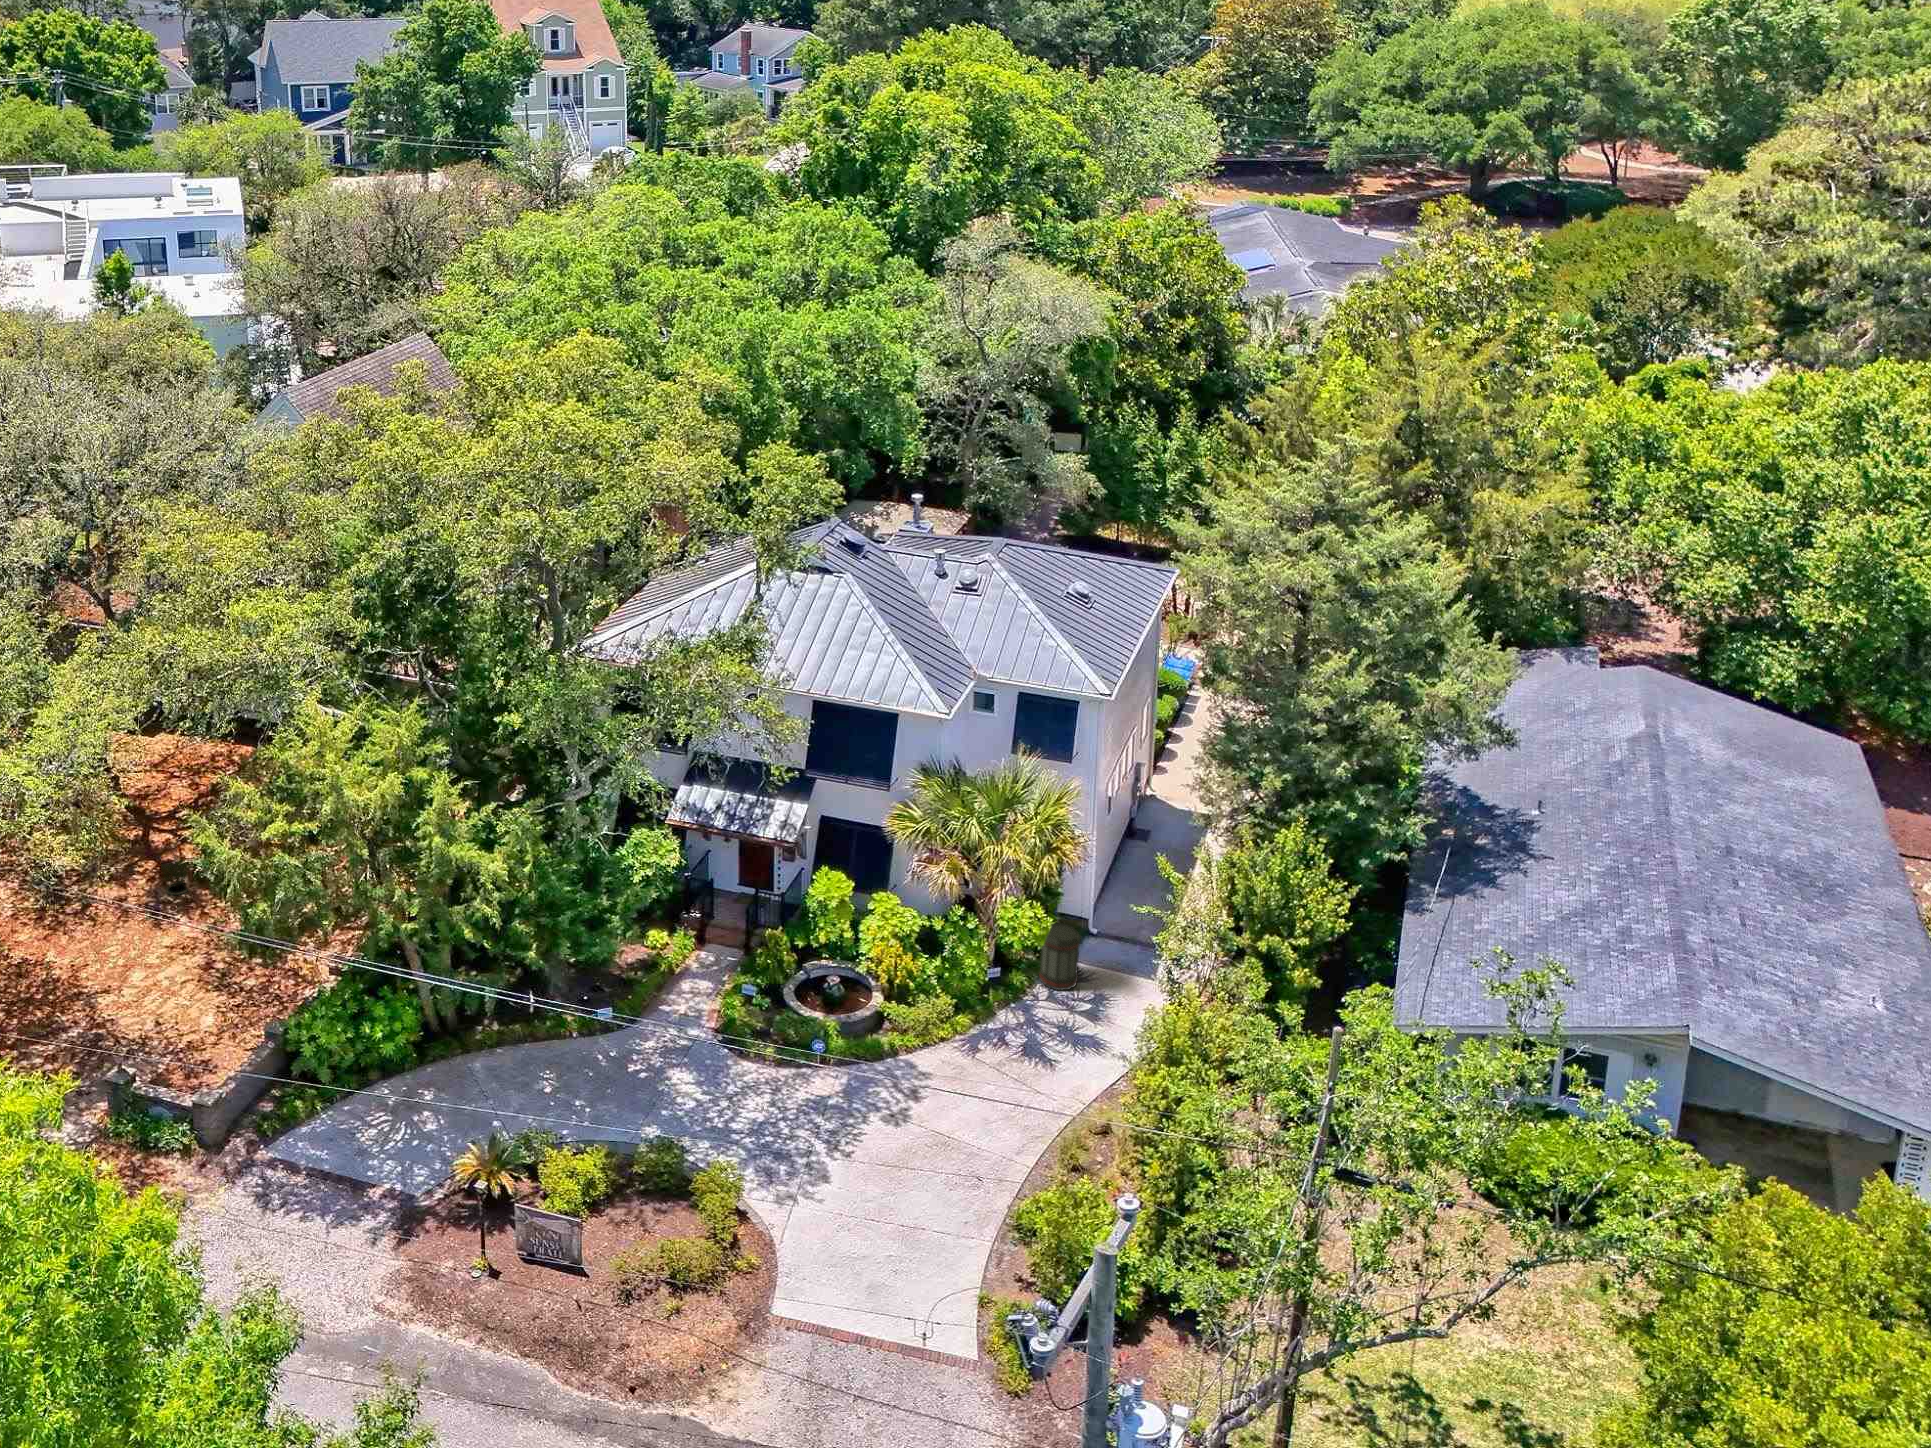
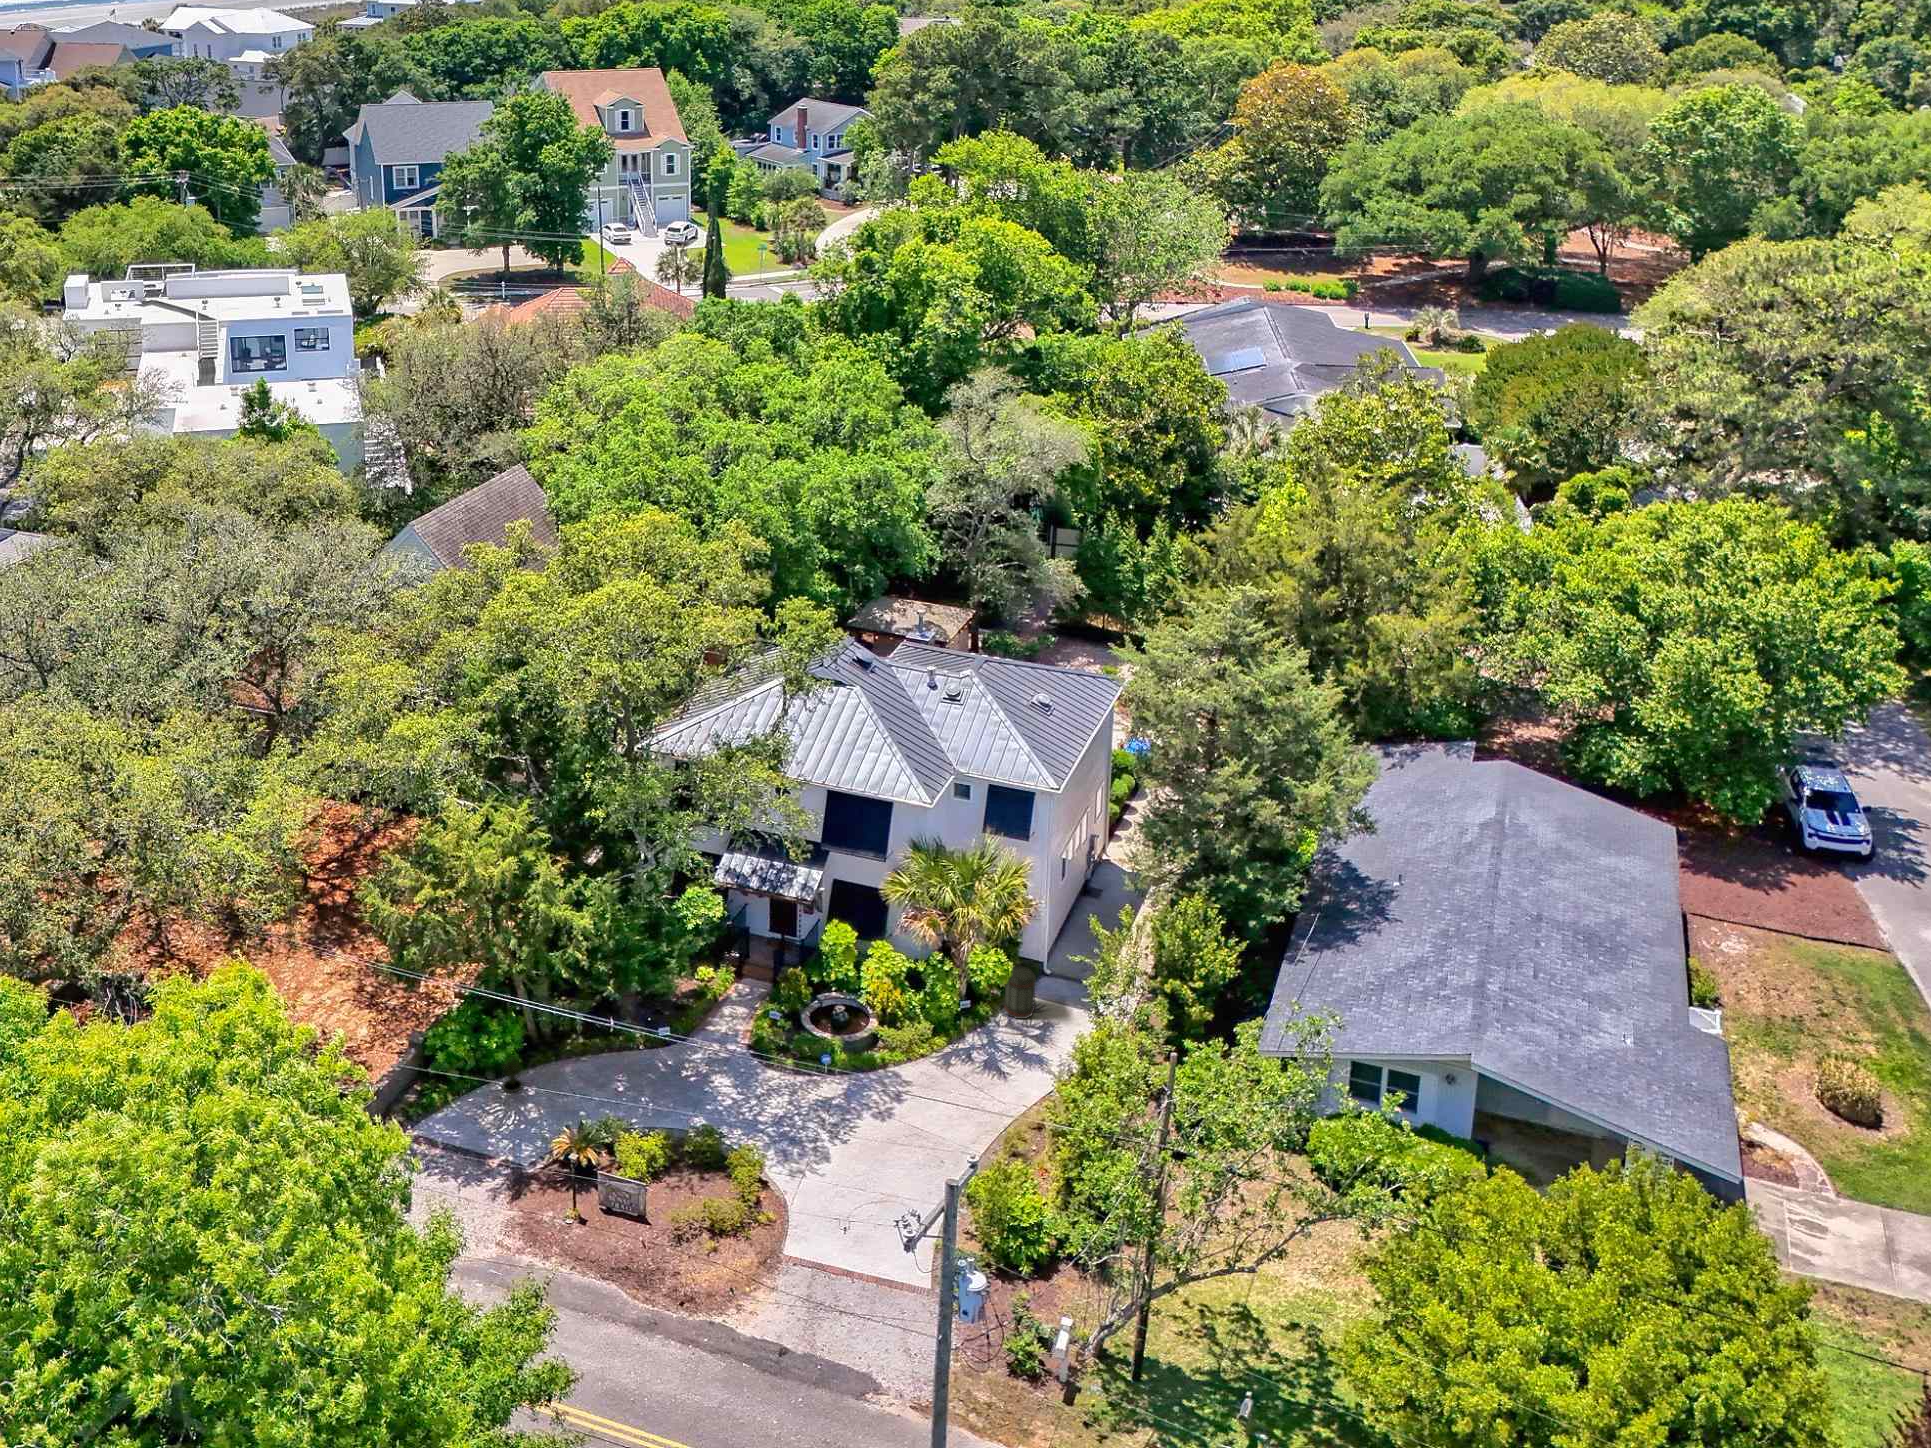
potted tree: present [161,853,188,895] -> present [502,1057,523,1092]

